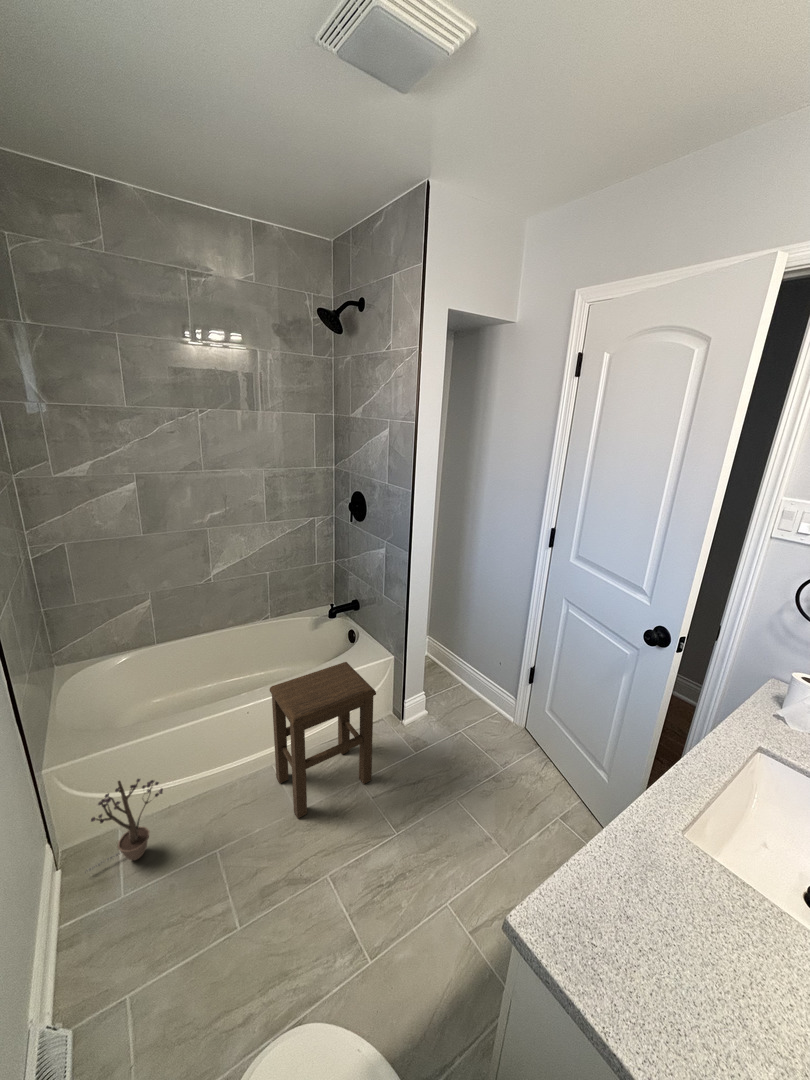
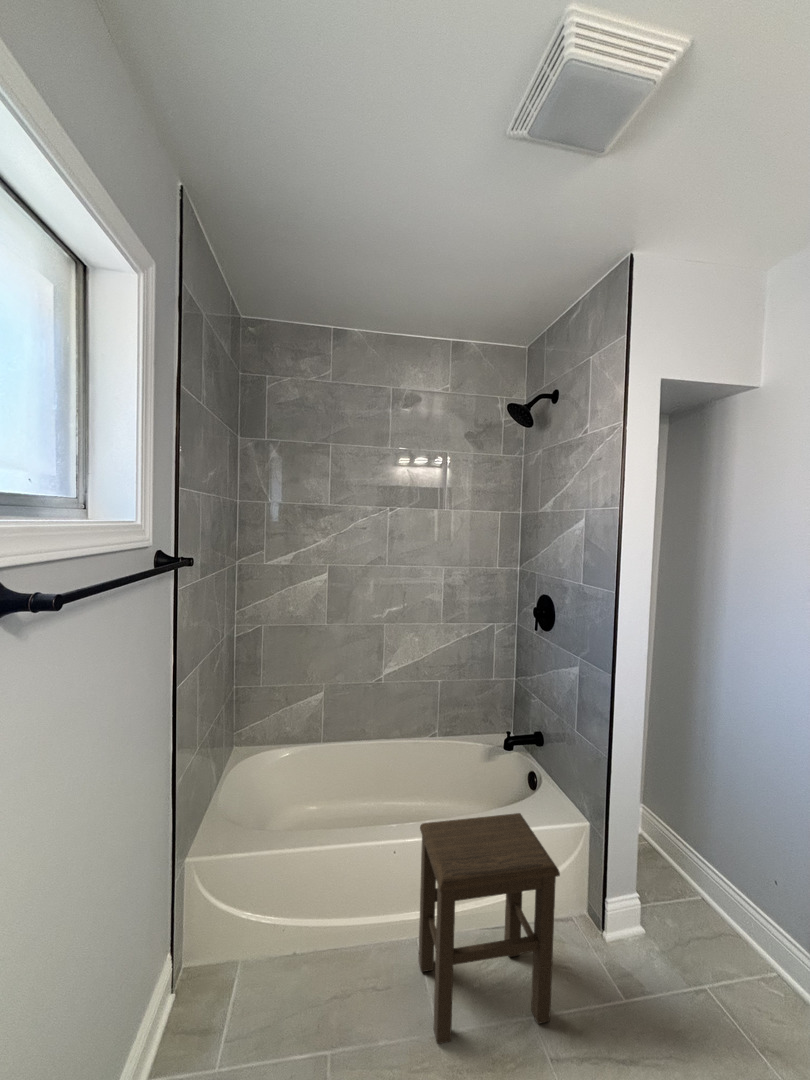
decorative plant: present [85,779,163,872] -> none [194,897,286,1016]

